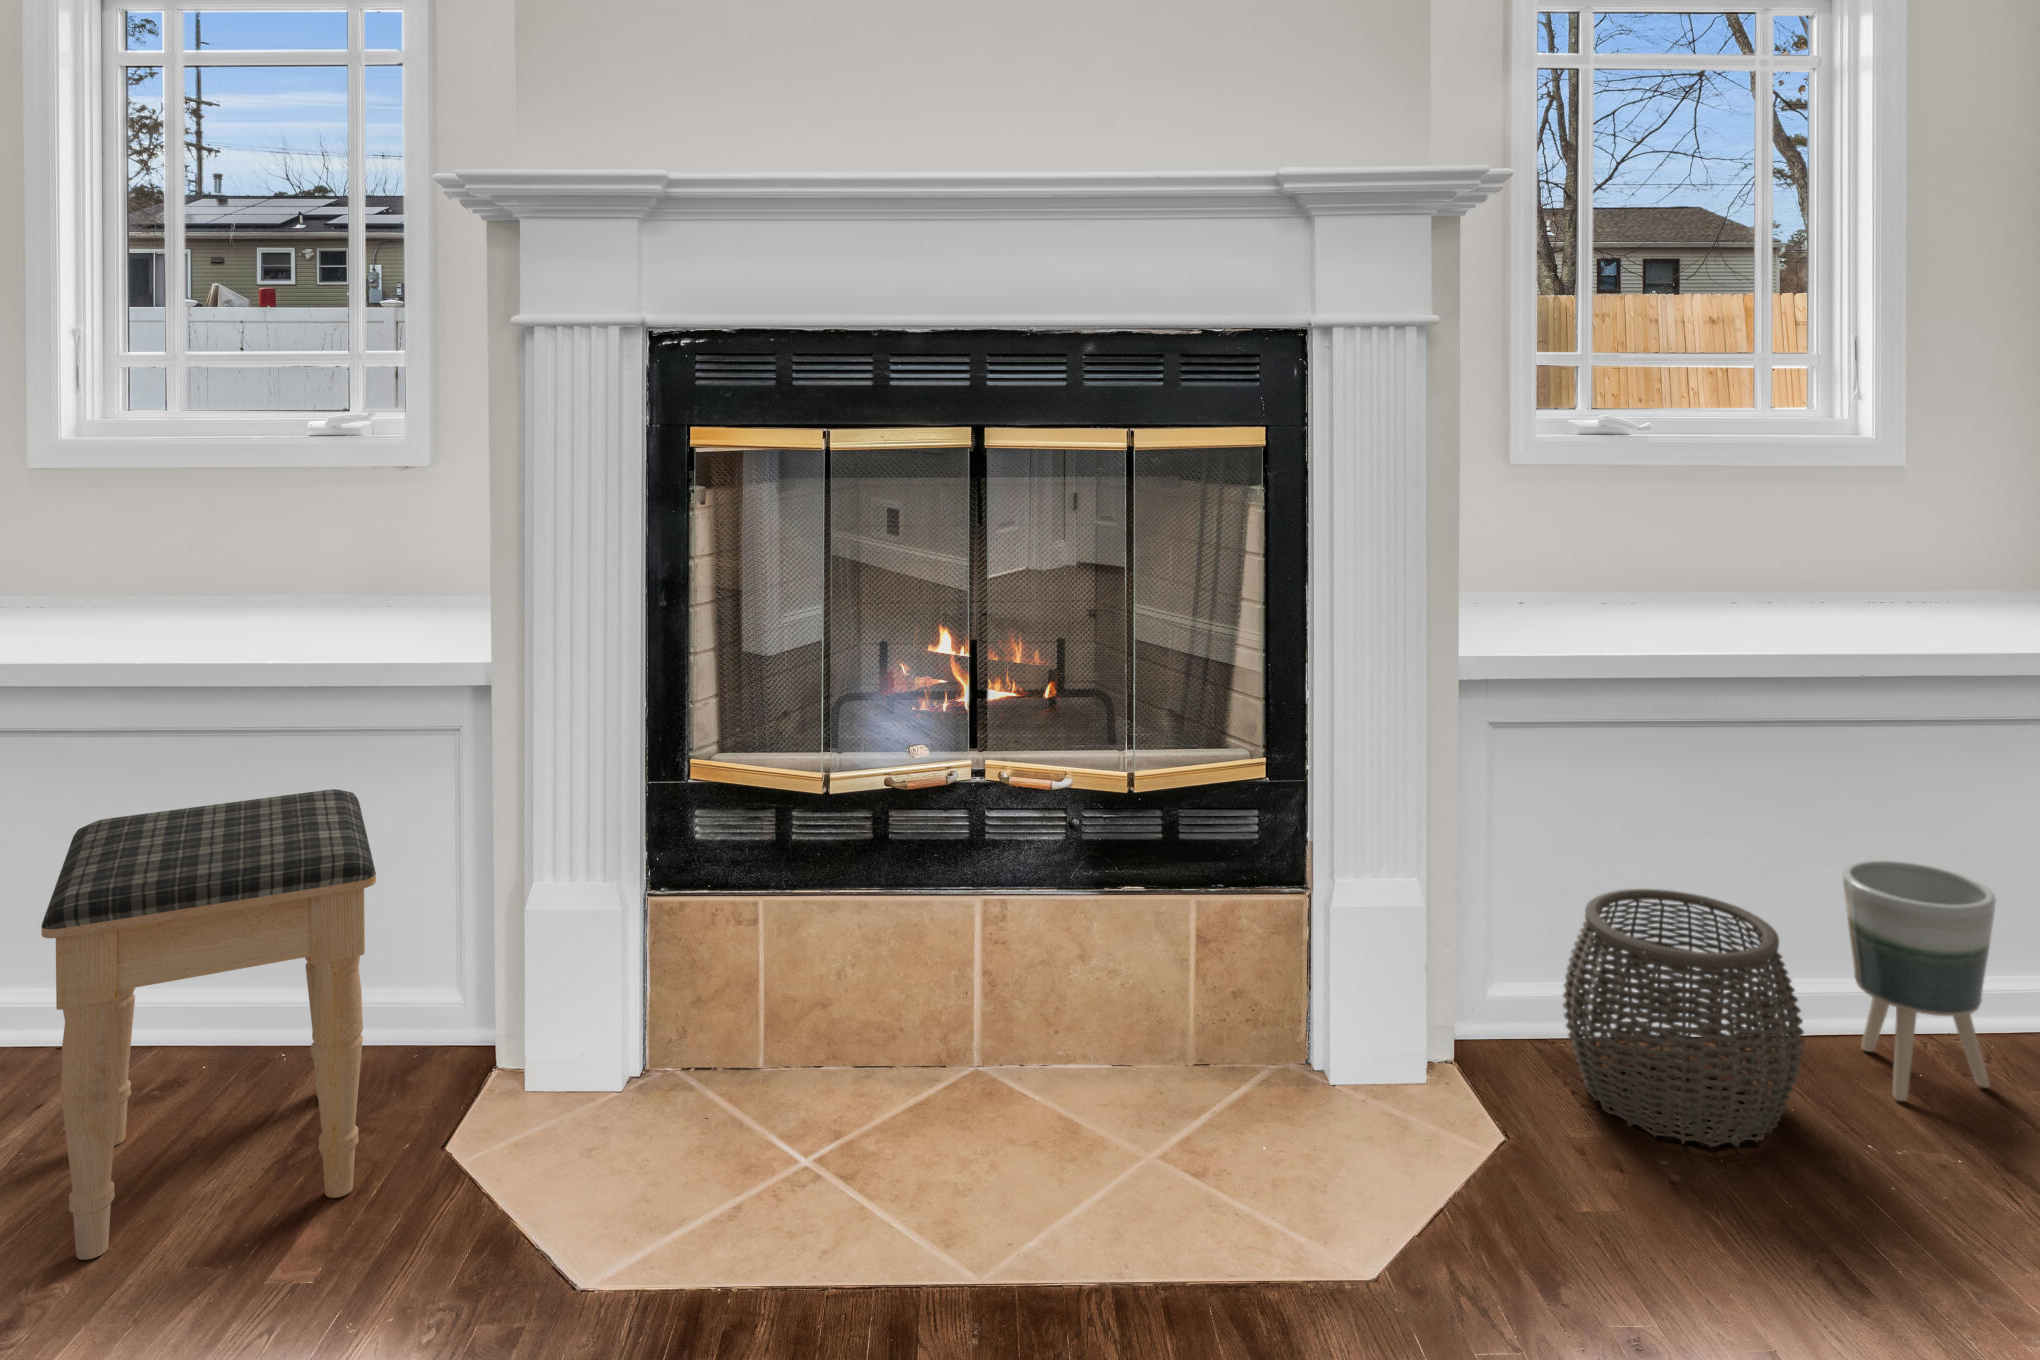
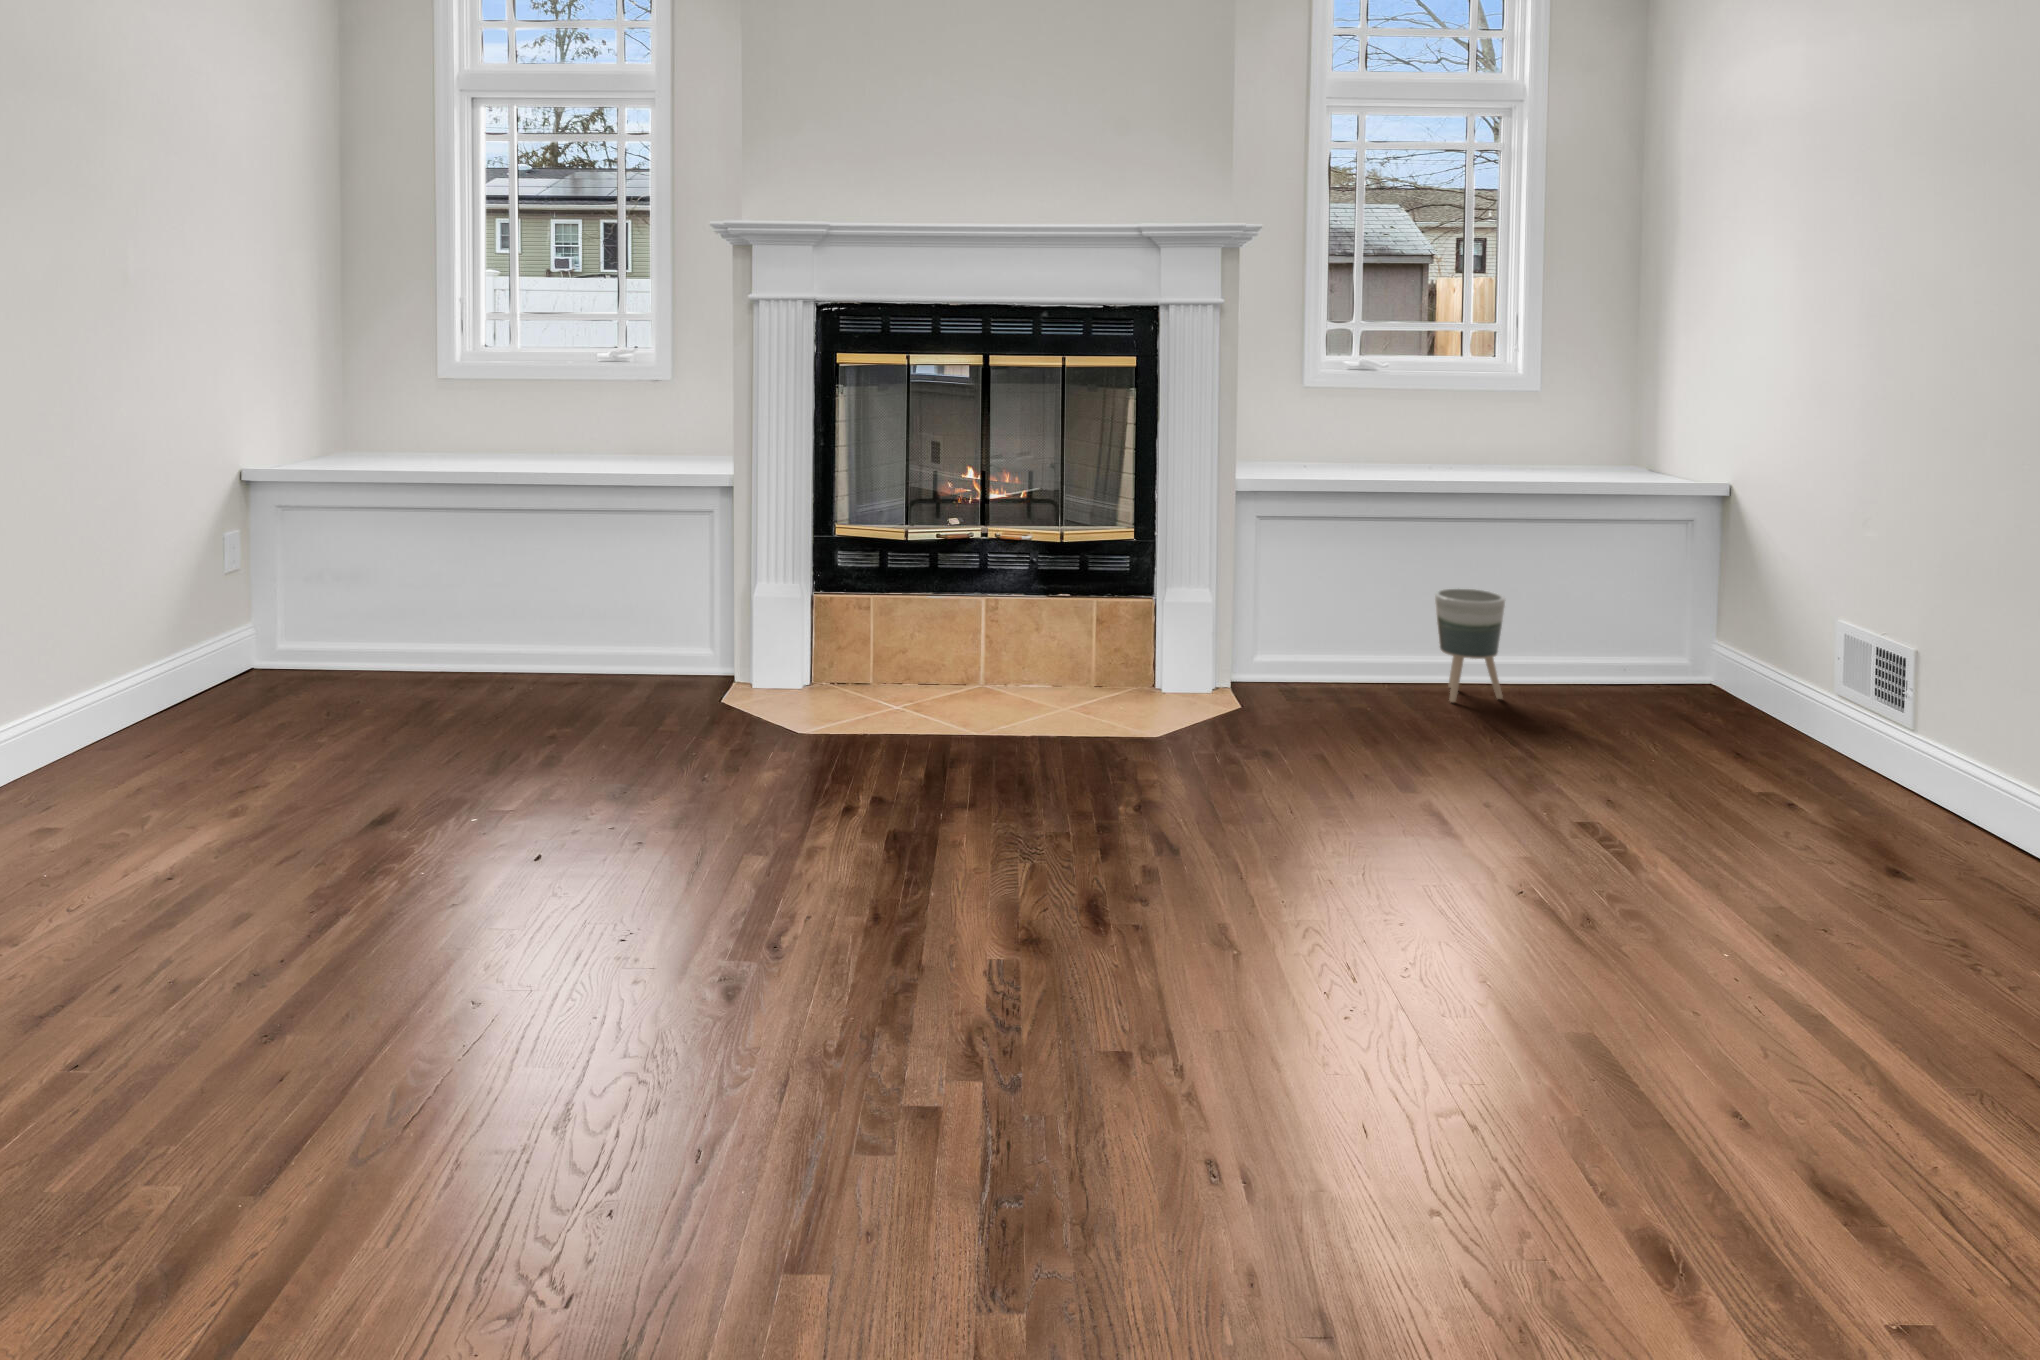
footstool: present [41,789,376,1260] -> none [536,535,693,729]
woven basket: present [1563,889,1804,1147] -> none [1283,599,1396,713]

